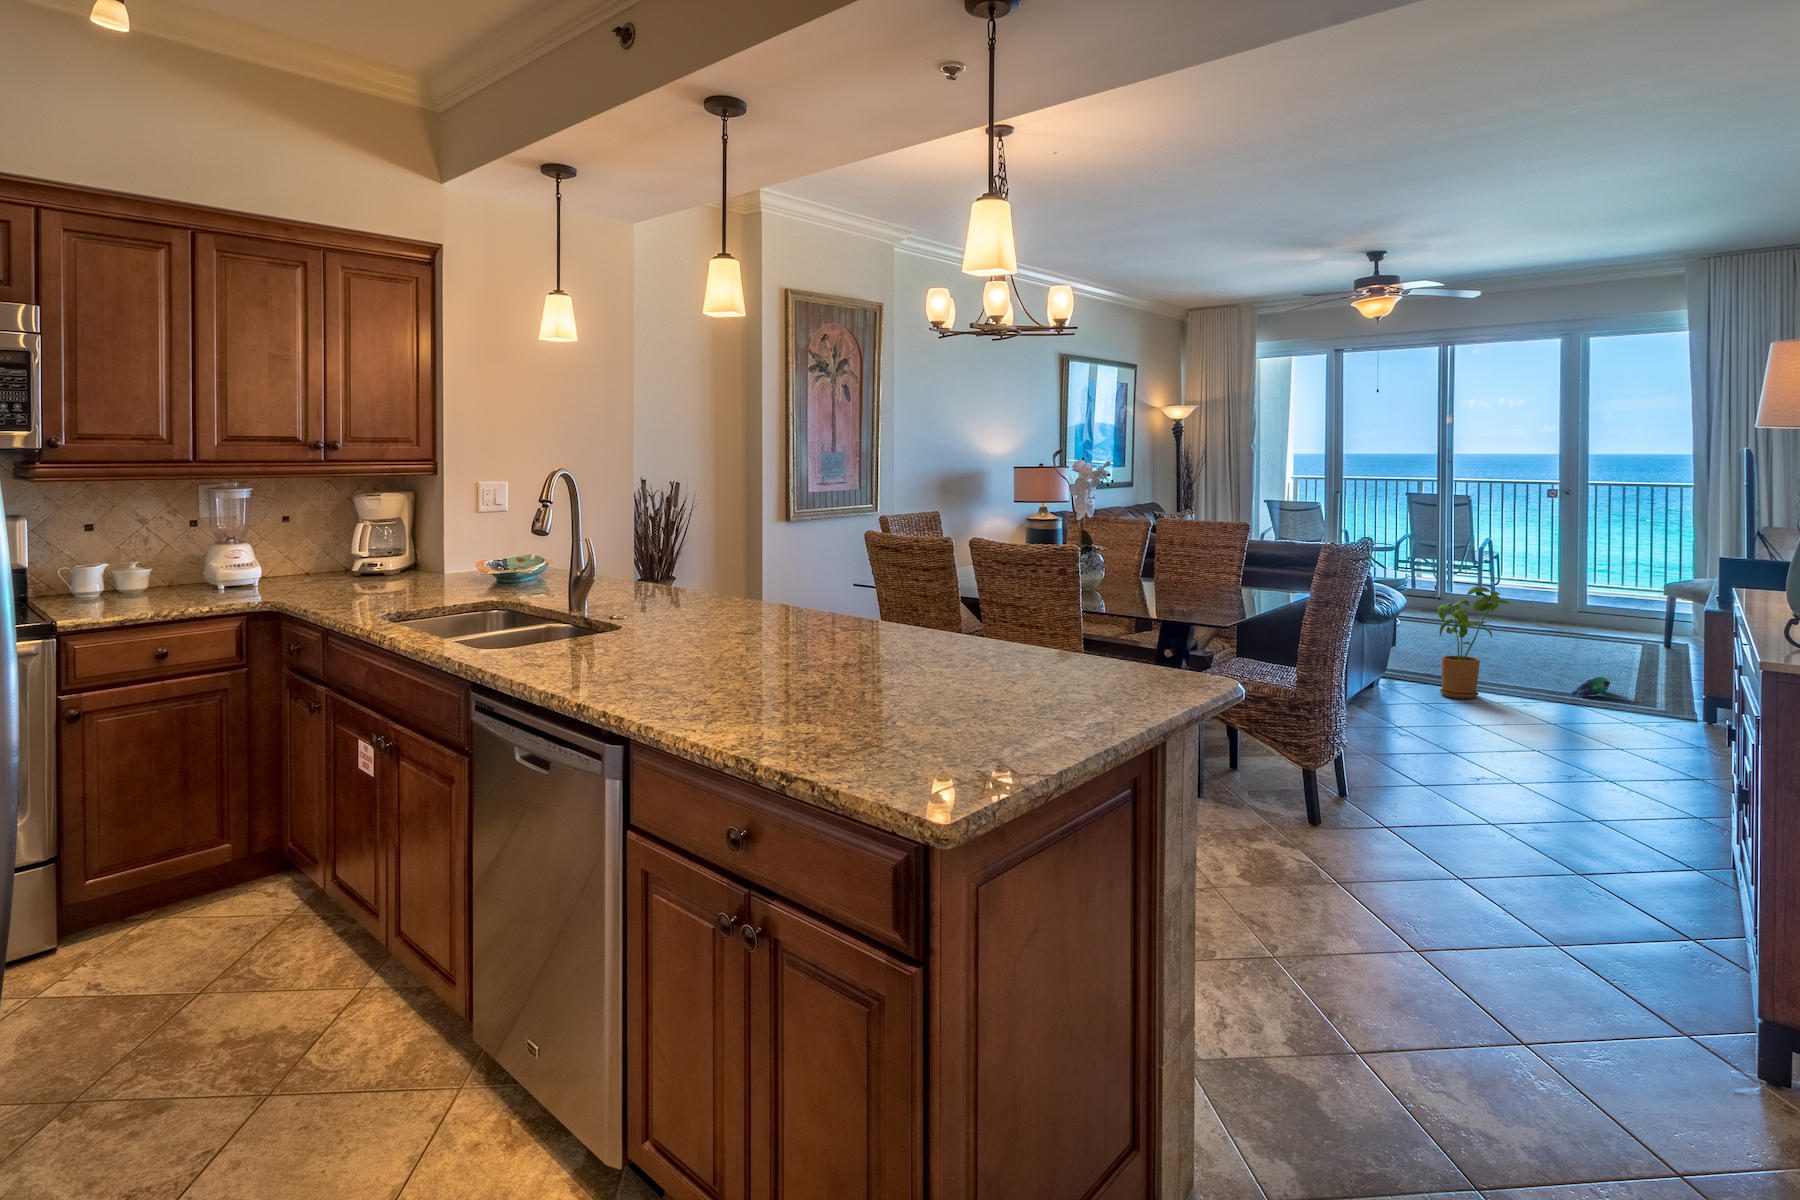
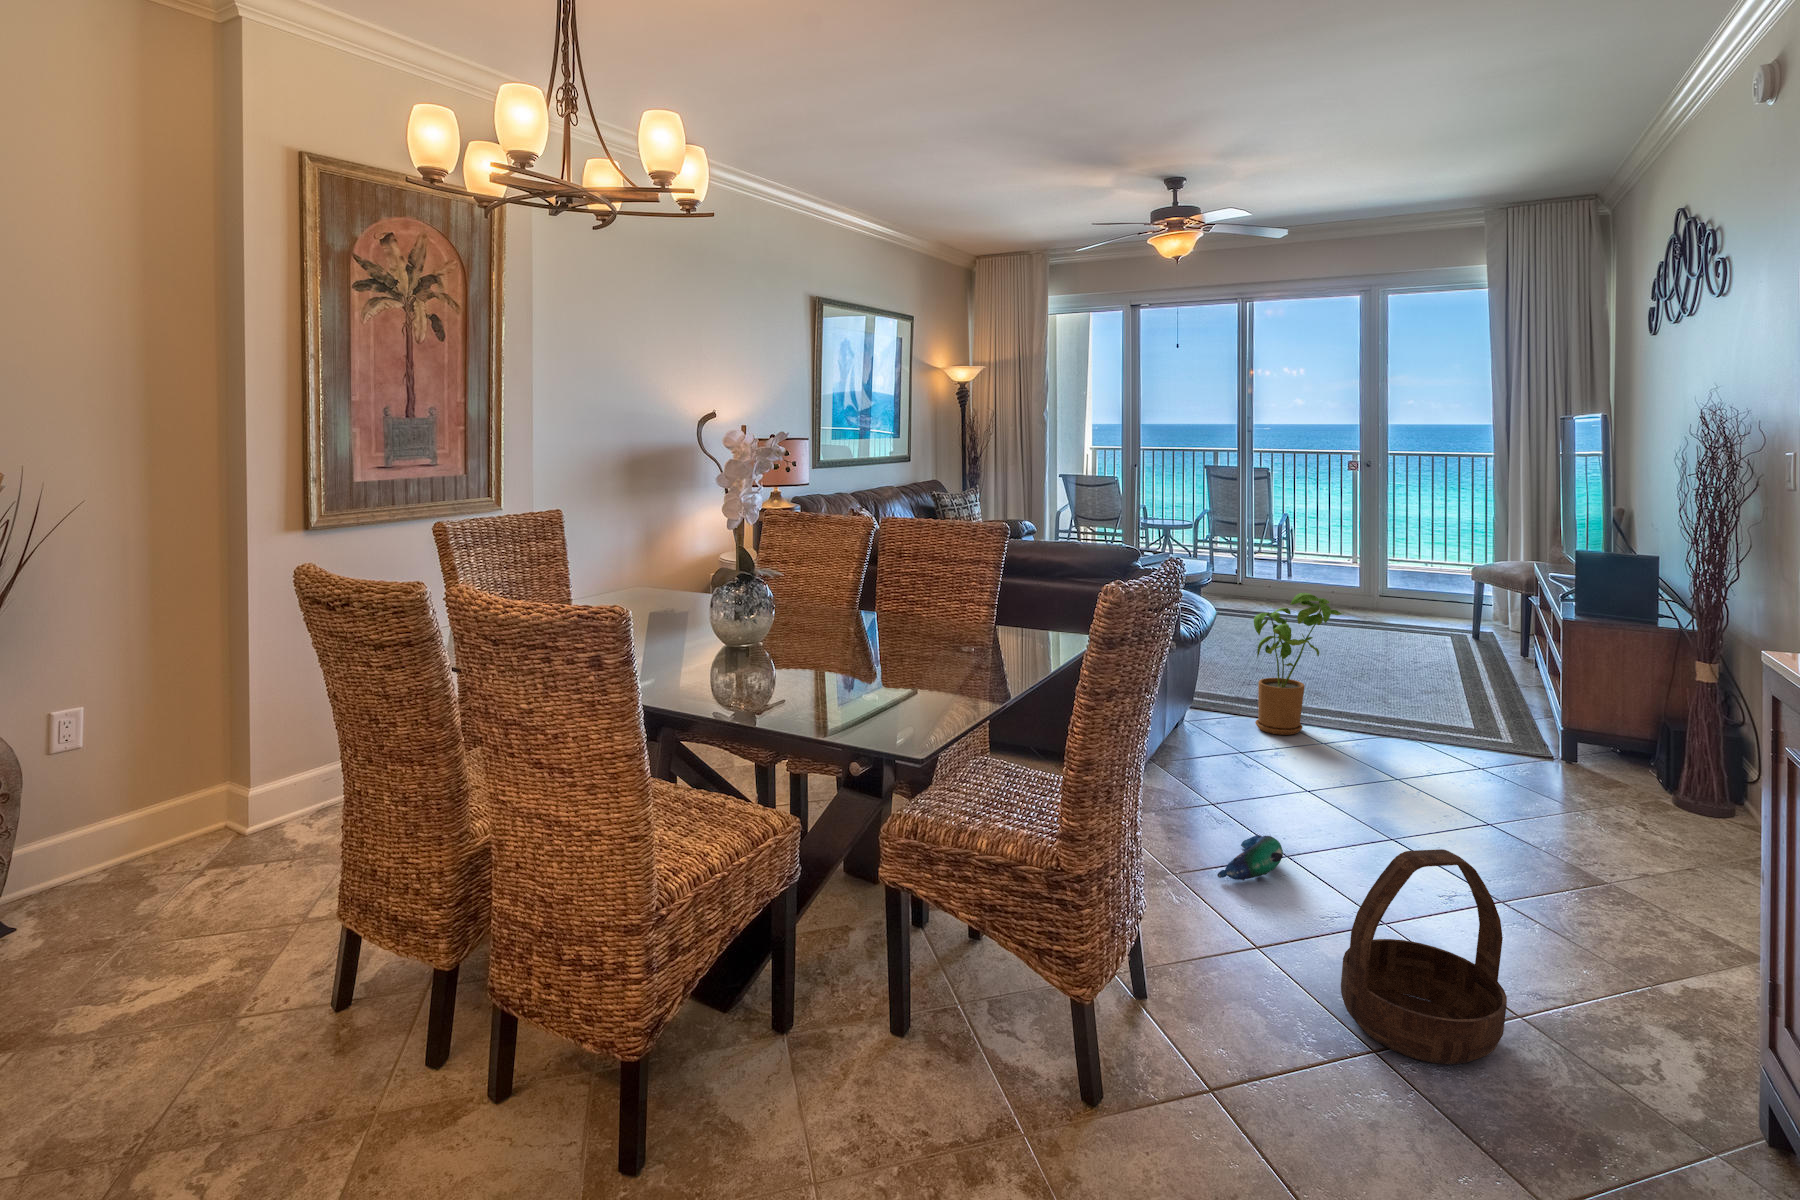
plush toy: present [1572,677,1610,696] -> present [1217,835,1283,881]
basket: none [1470,707,1571,828] -> present [1341,849,1507,1064]

